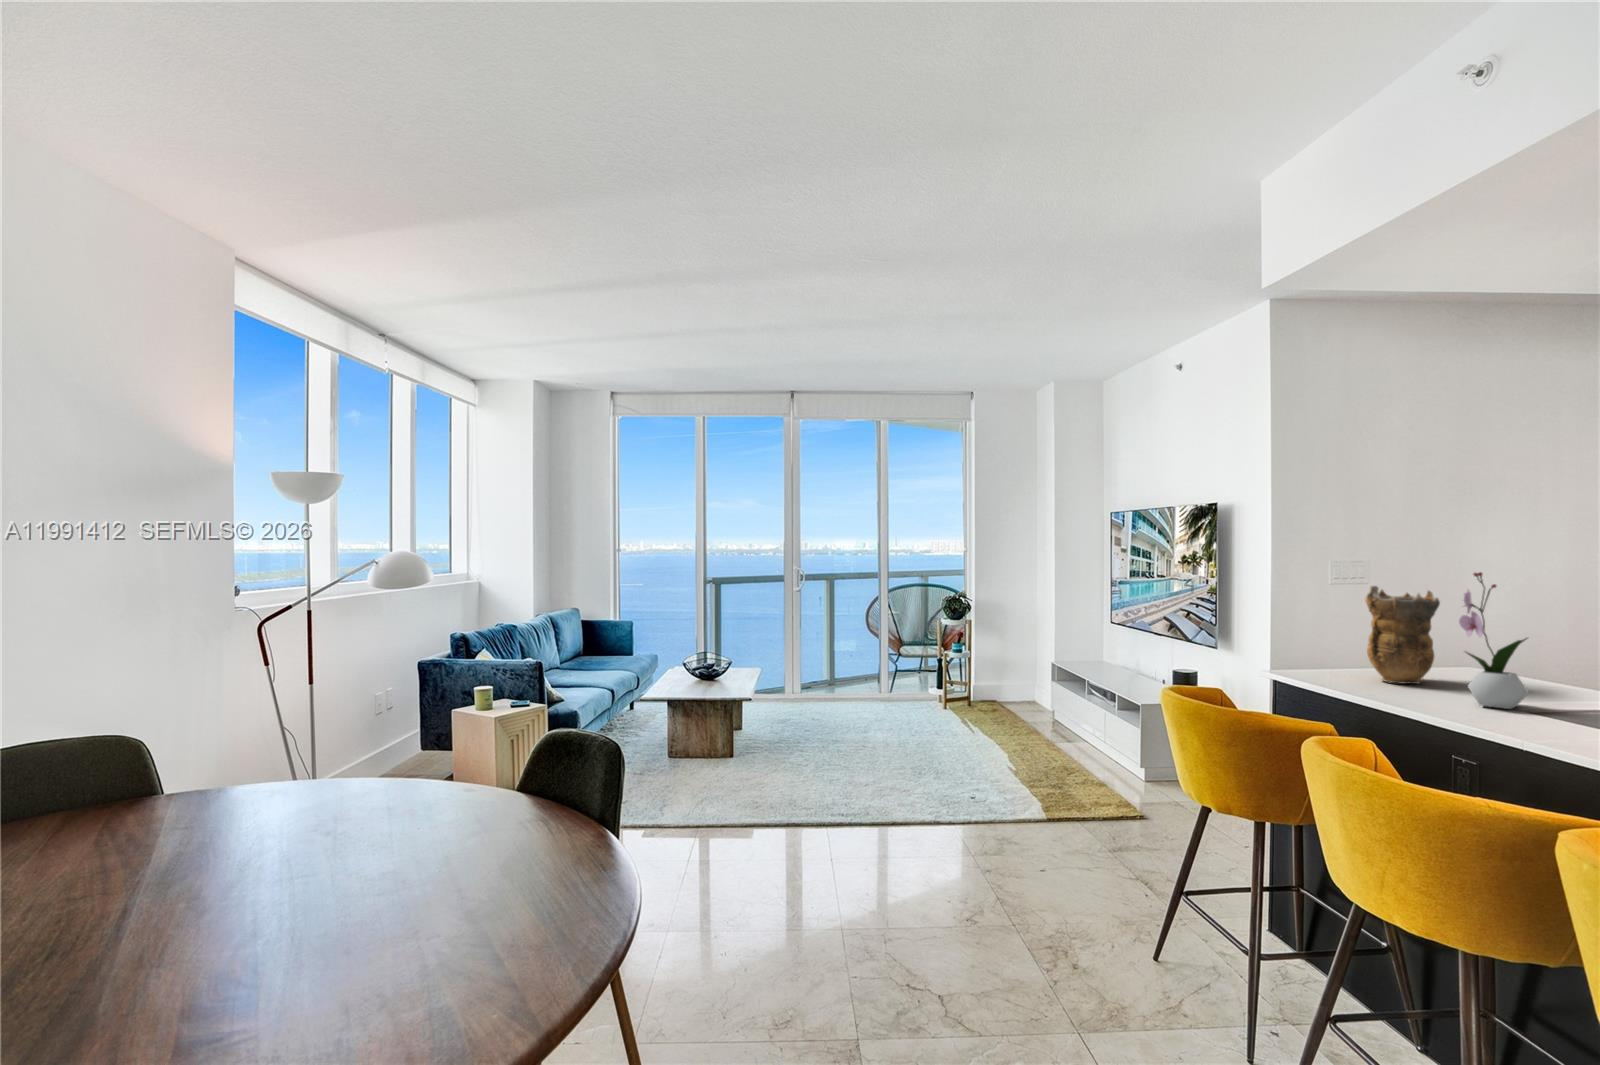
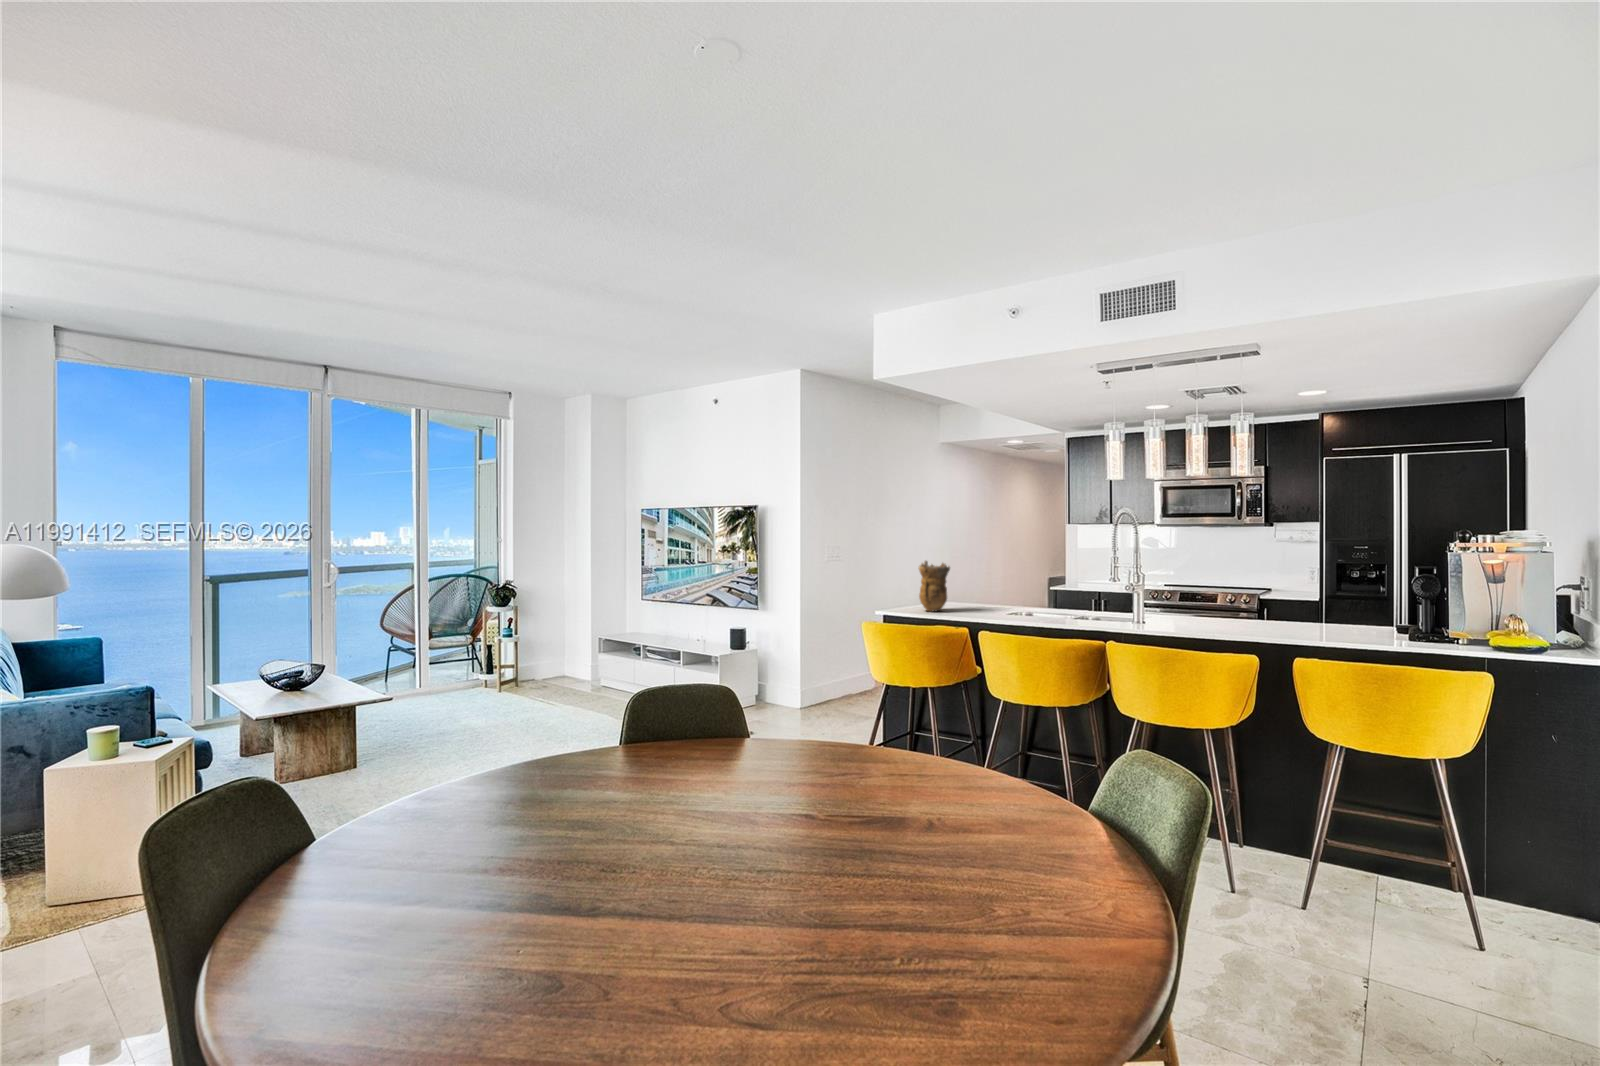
flower arrangement: present [1459,572,1529,709] -> none [970,552,998,616]

